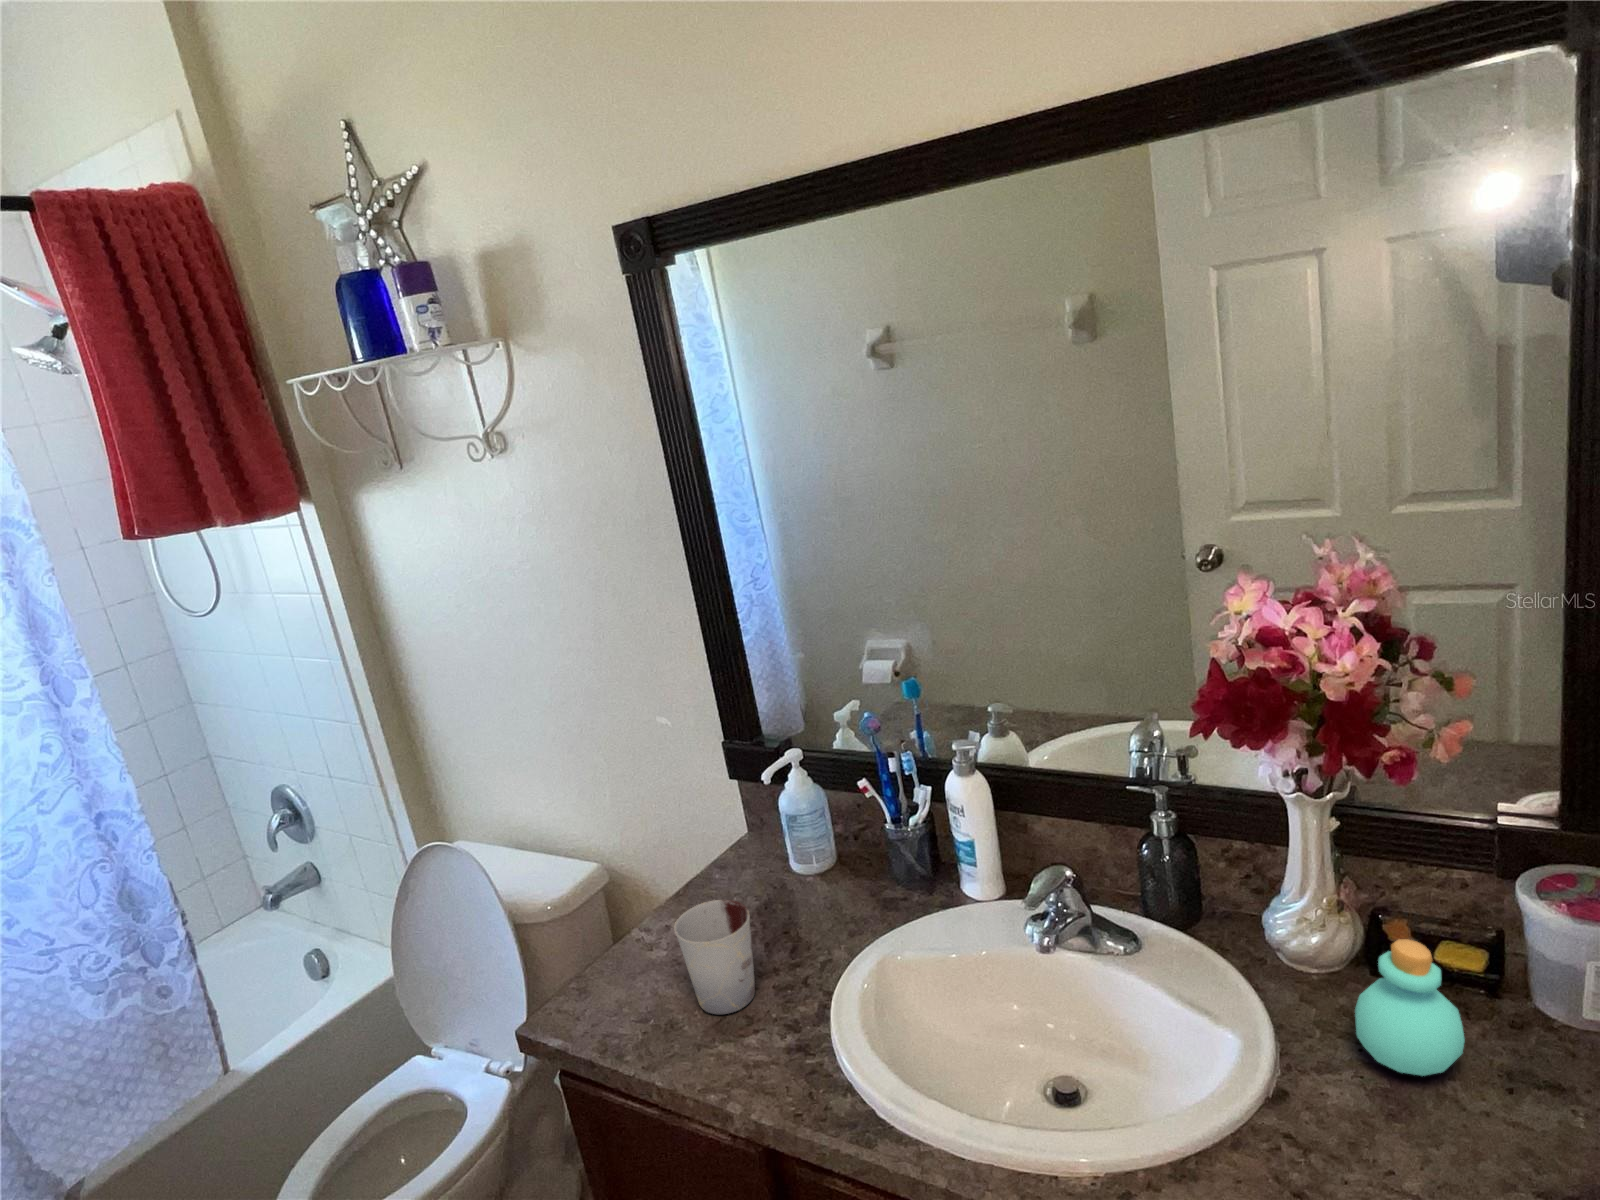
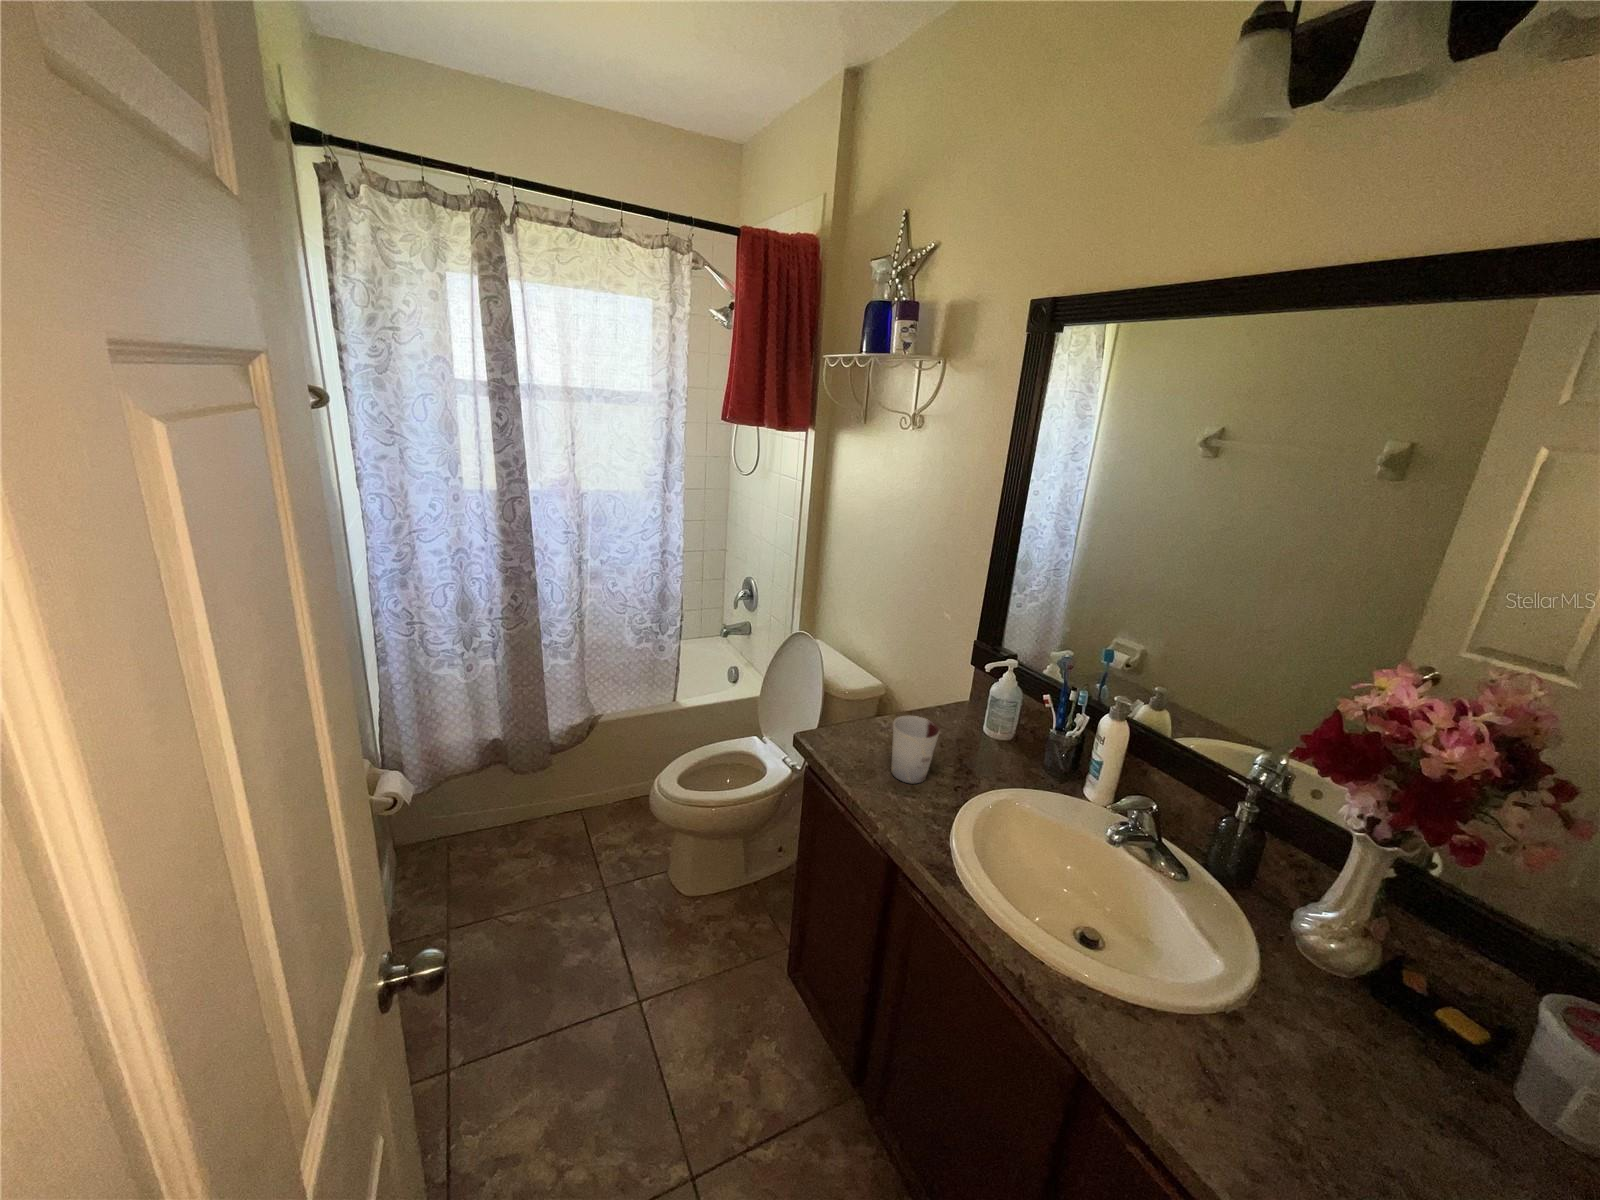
perfume bottle: present [1355,939,1465,1076] -> none [1321,967,1422,1076]

